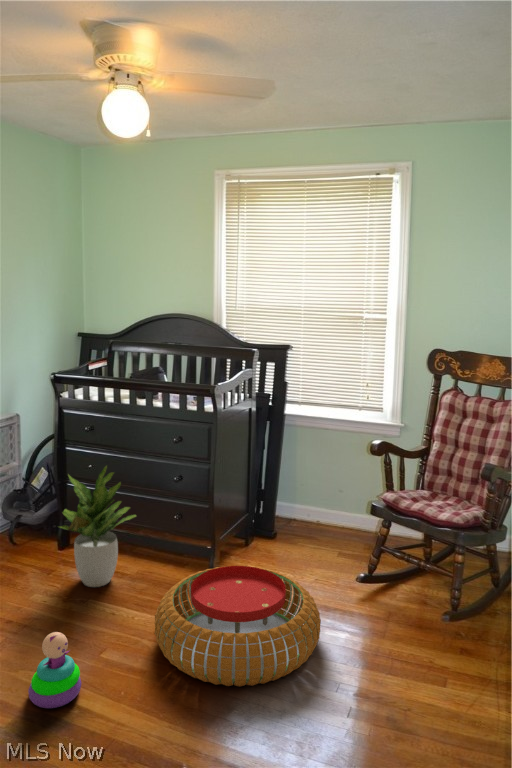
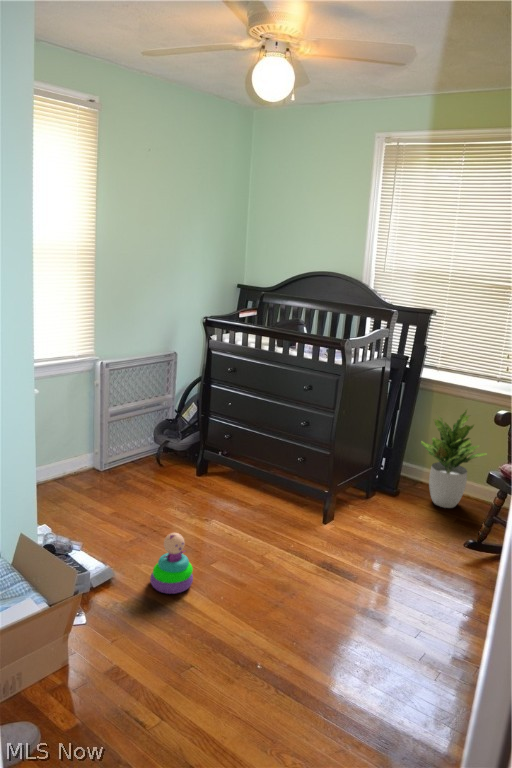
potted plant: present [60,466,136,587] -> present [421,410,486,508]
pouf: present [155,566,321,687] -> none [261,508,416,614]

